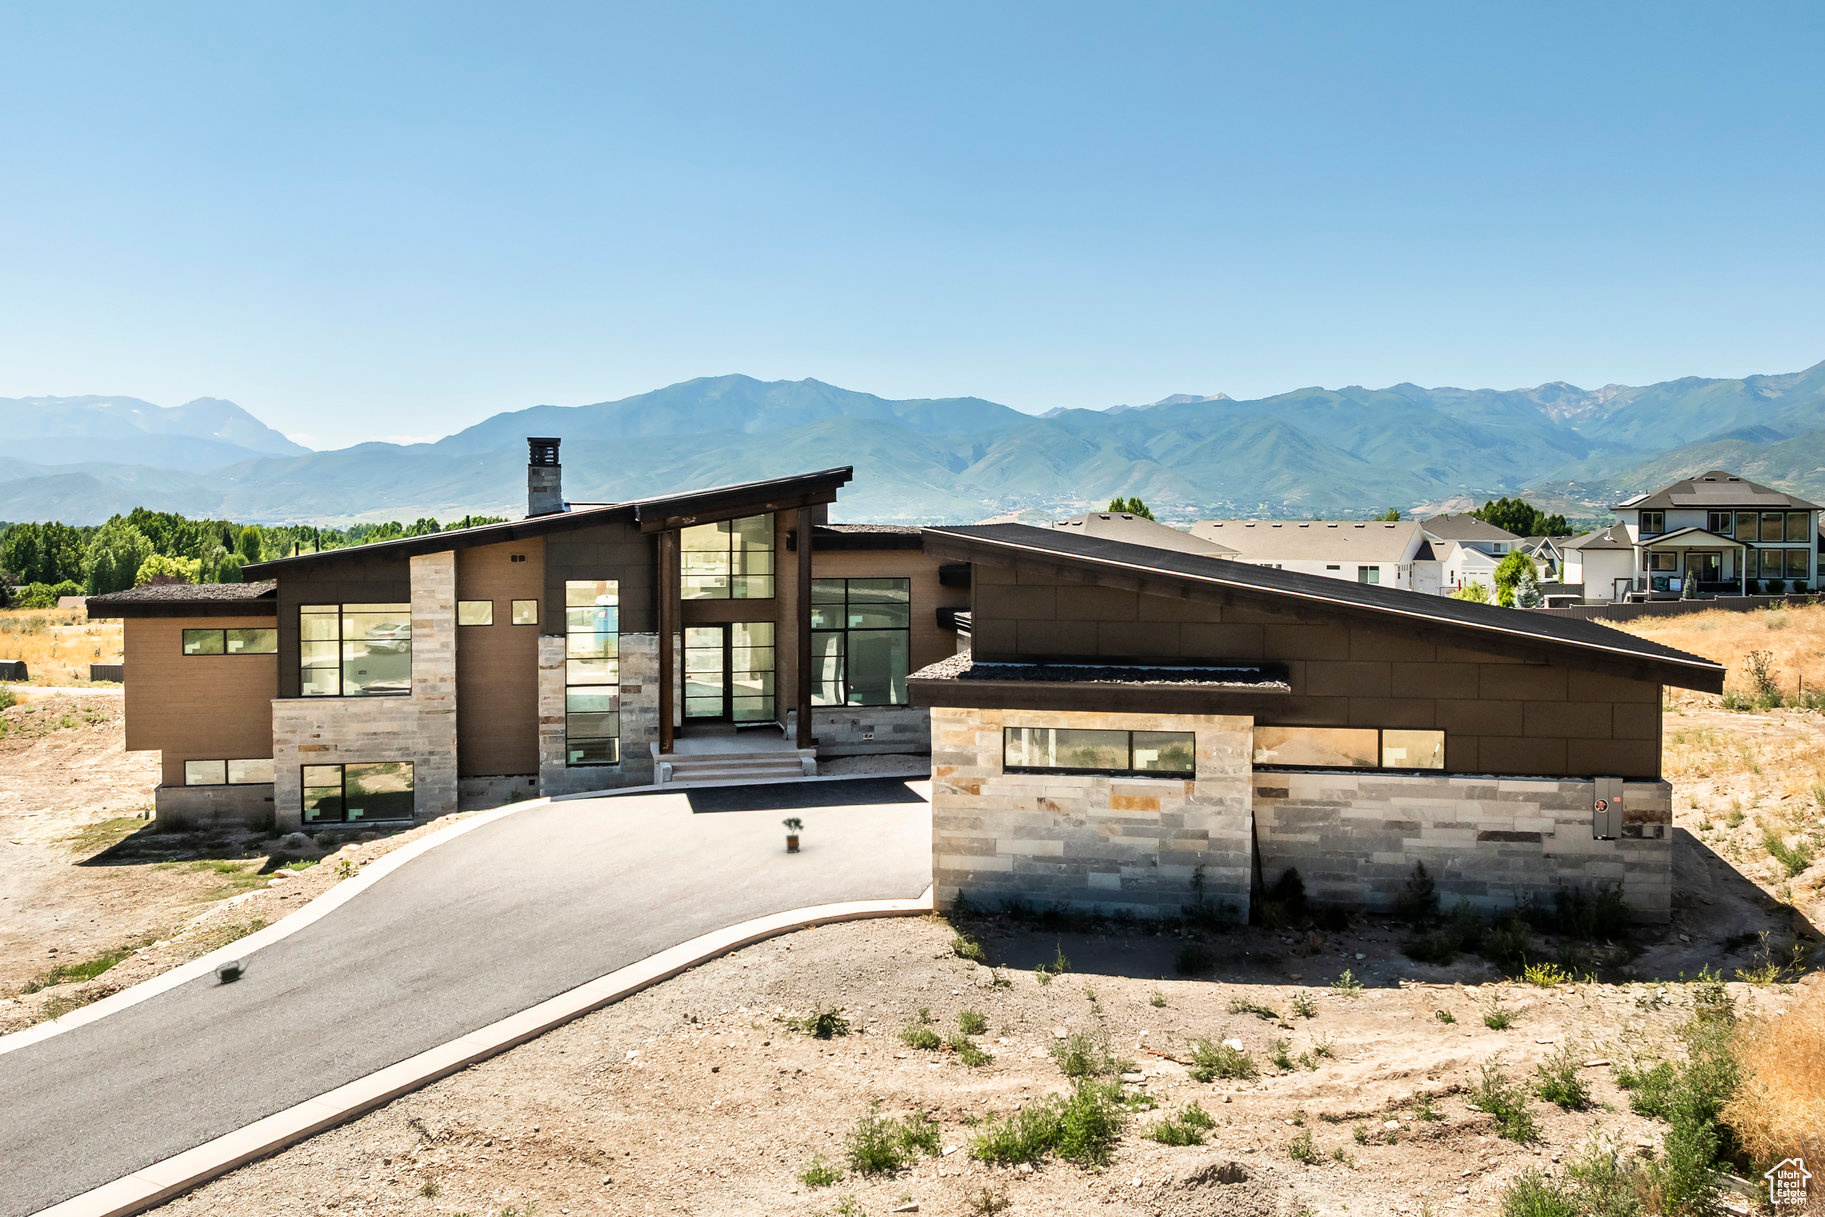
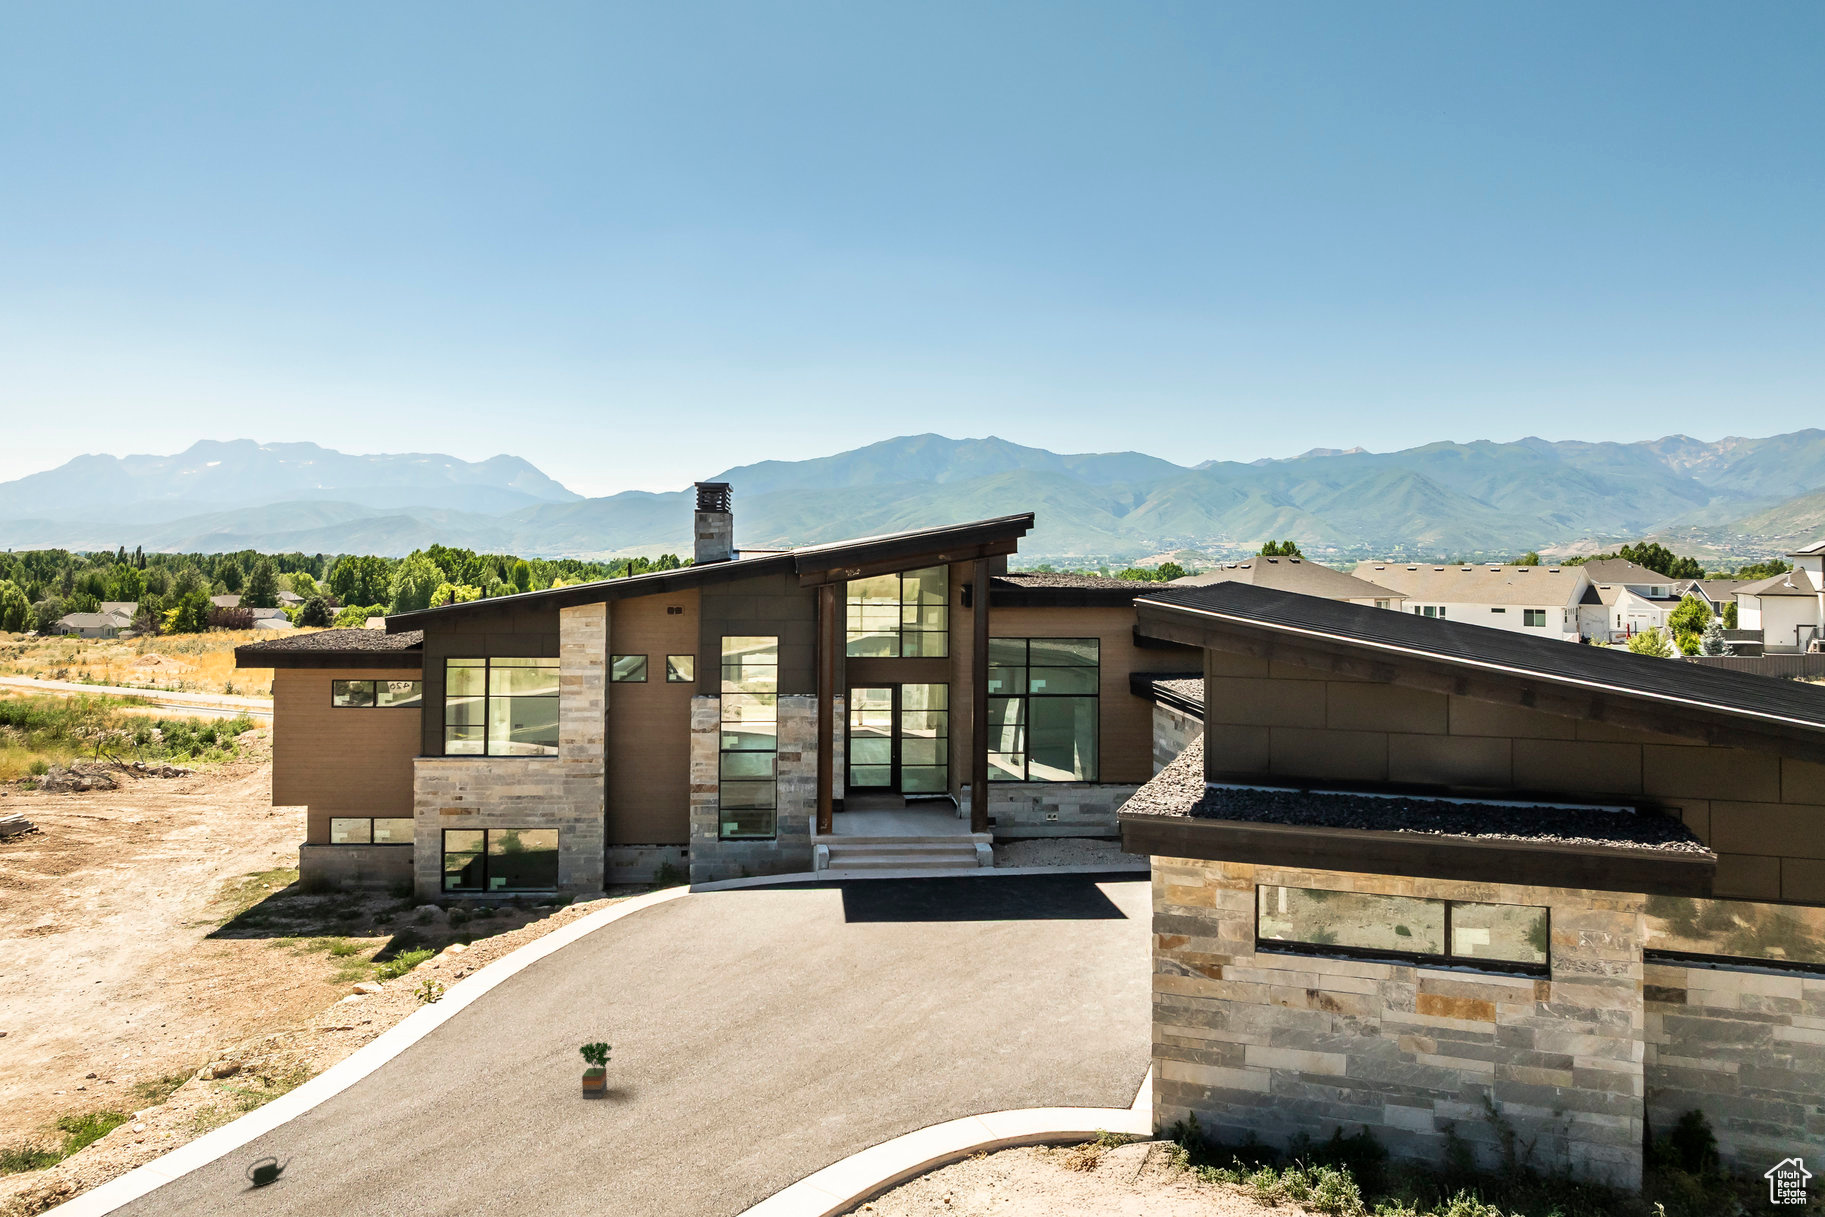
potted tree: present [782,818,803,853] -> present [579,1042,612,1099]

